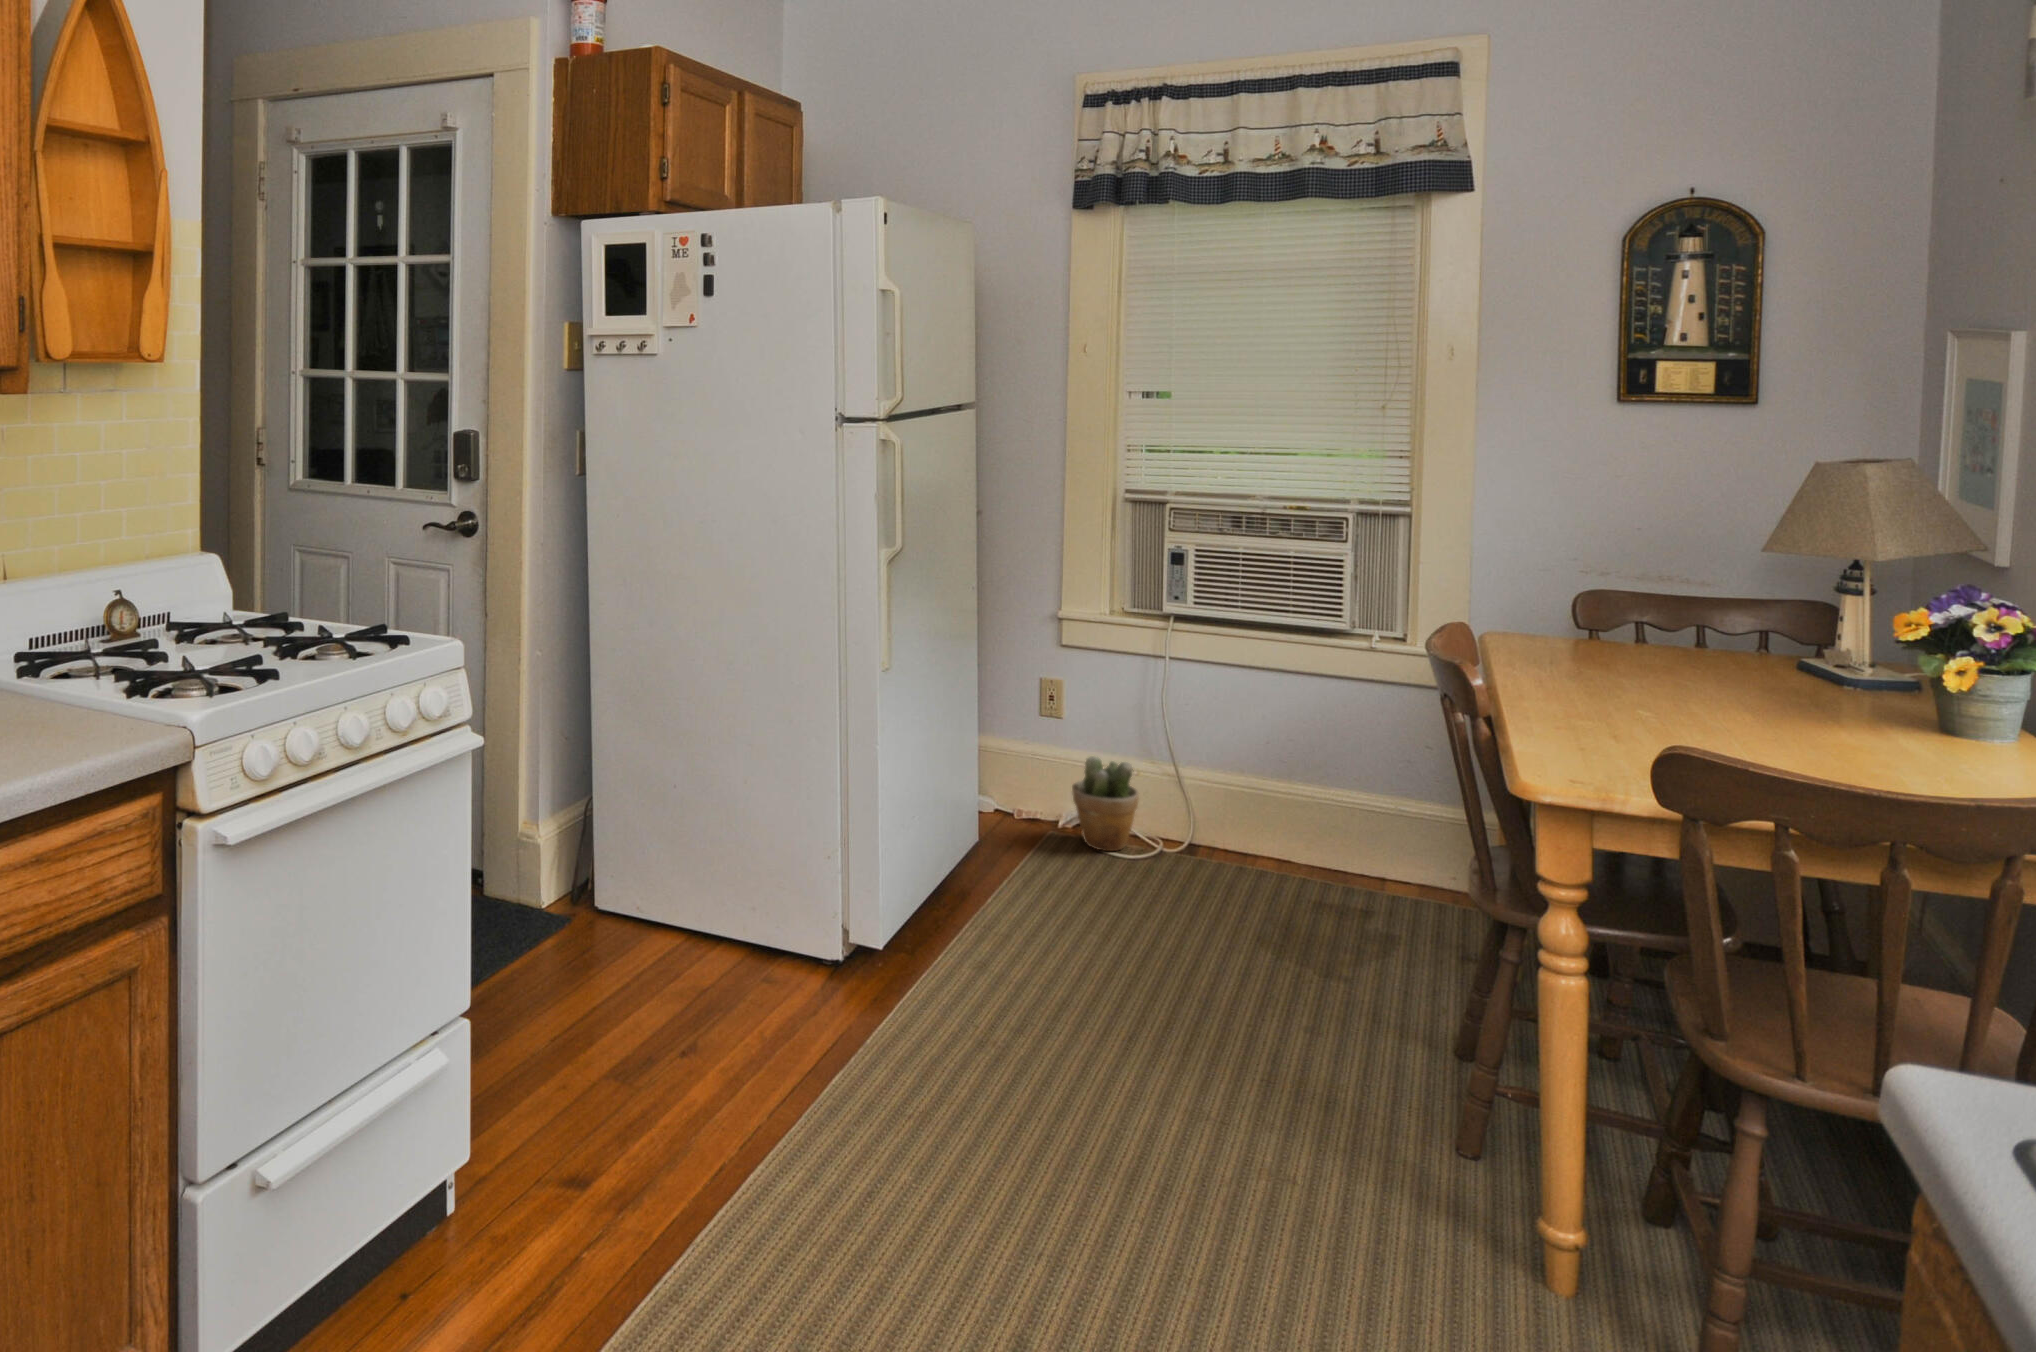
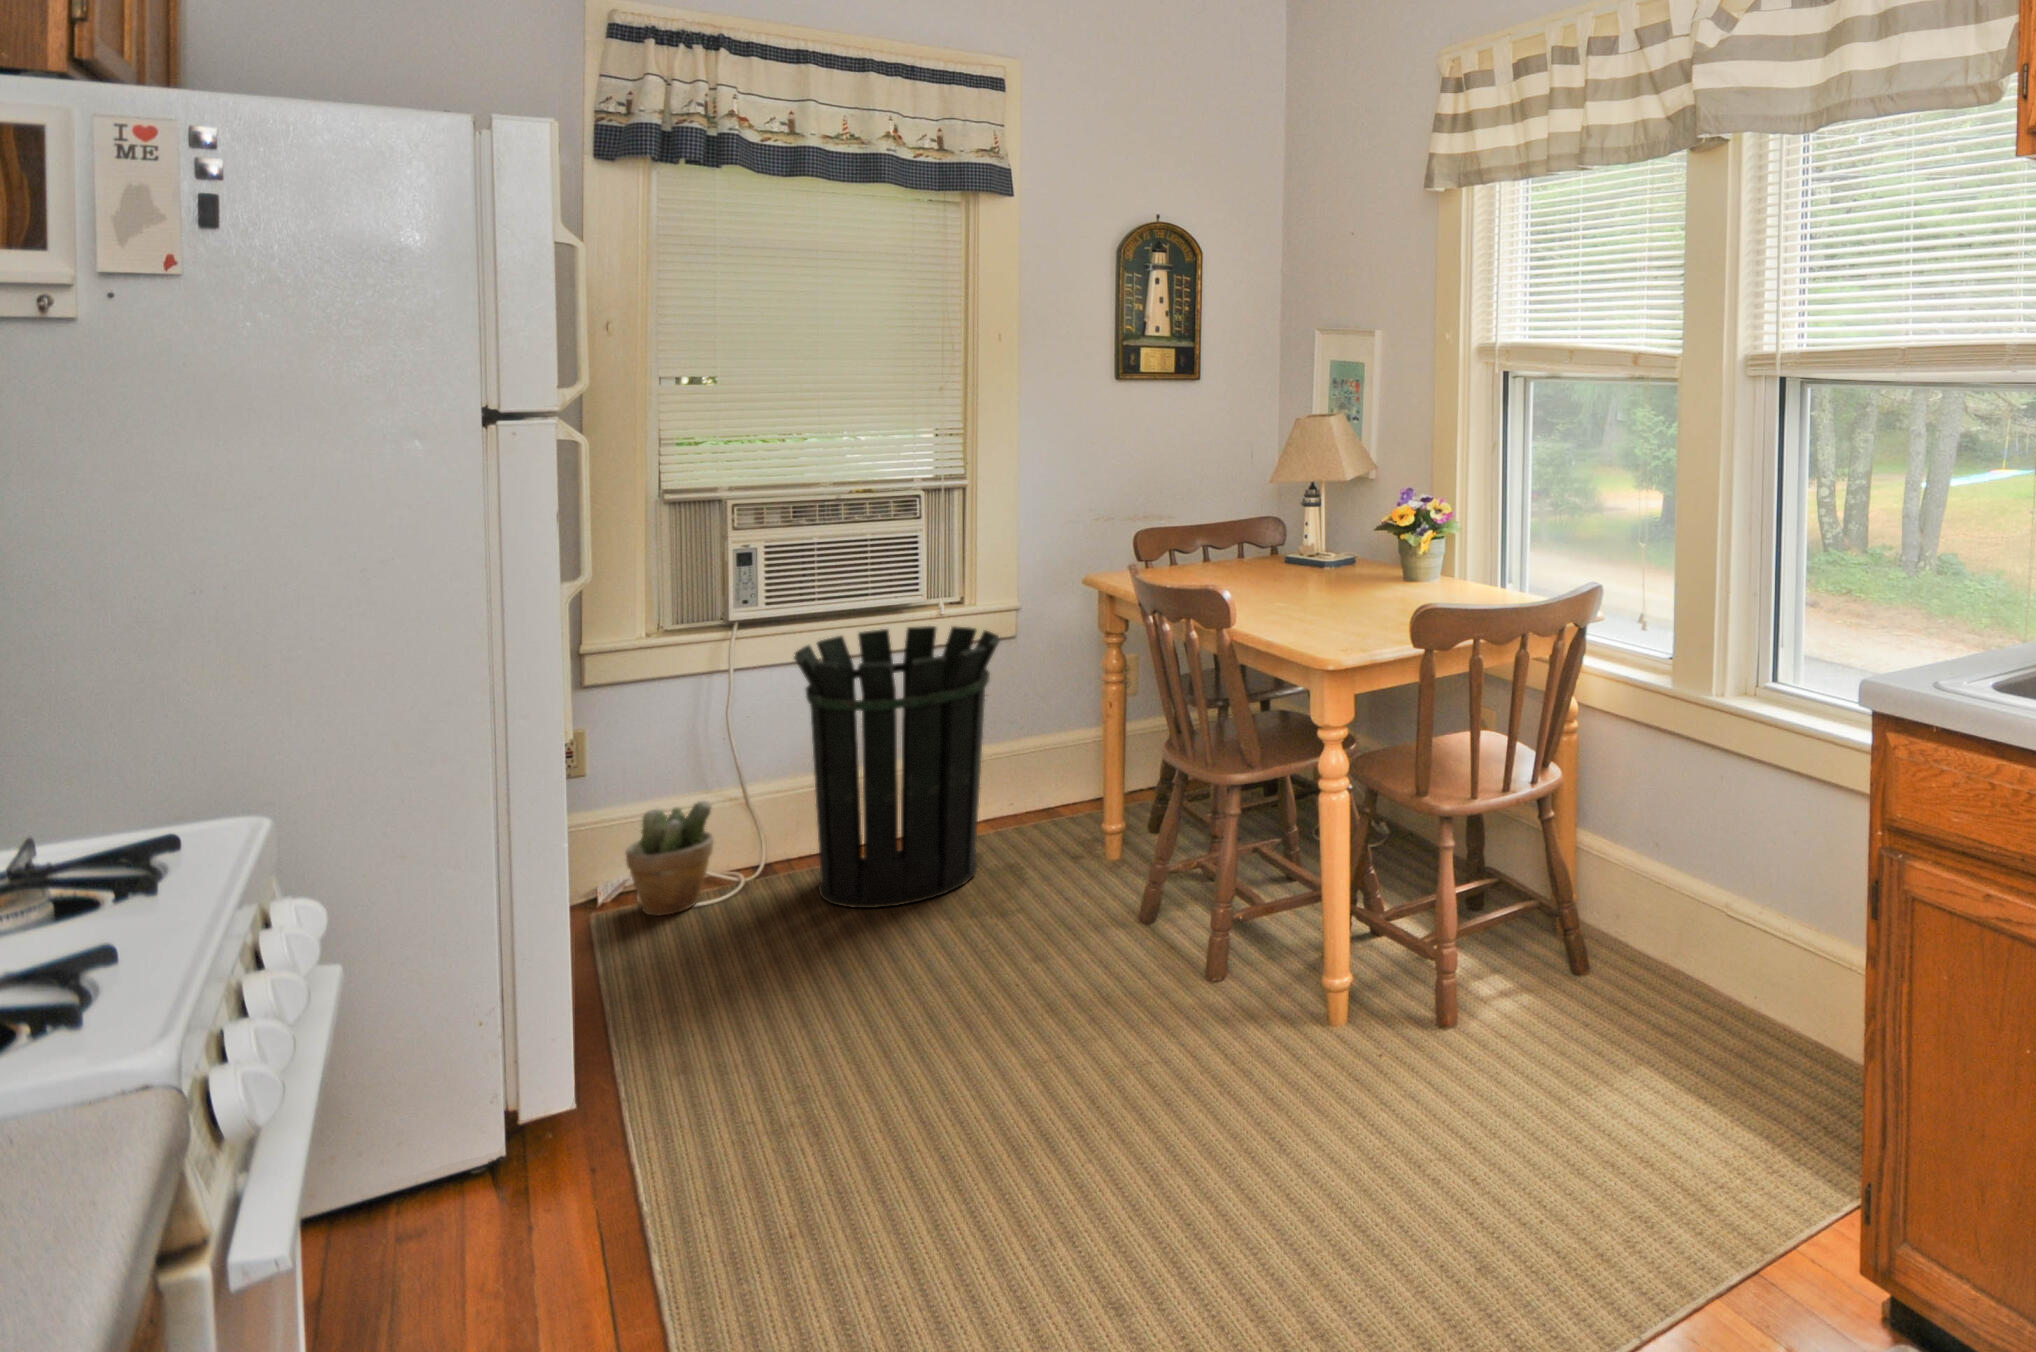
waste bin: none [1182,646,1389,933] -> present [794,626,1000,908]

